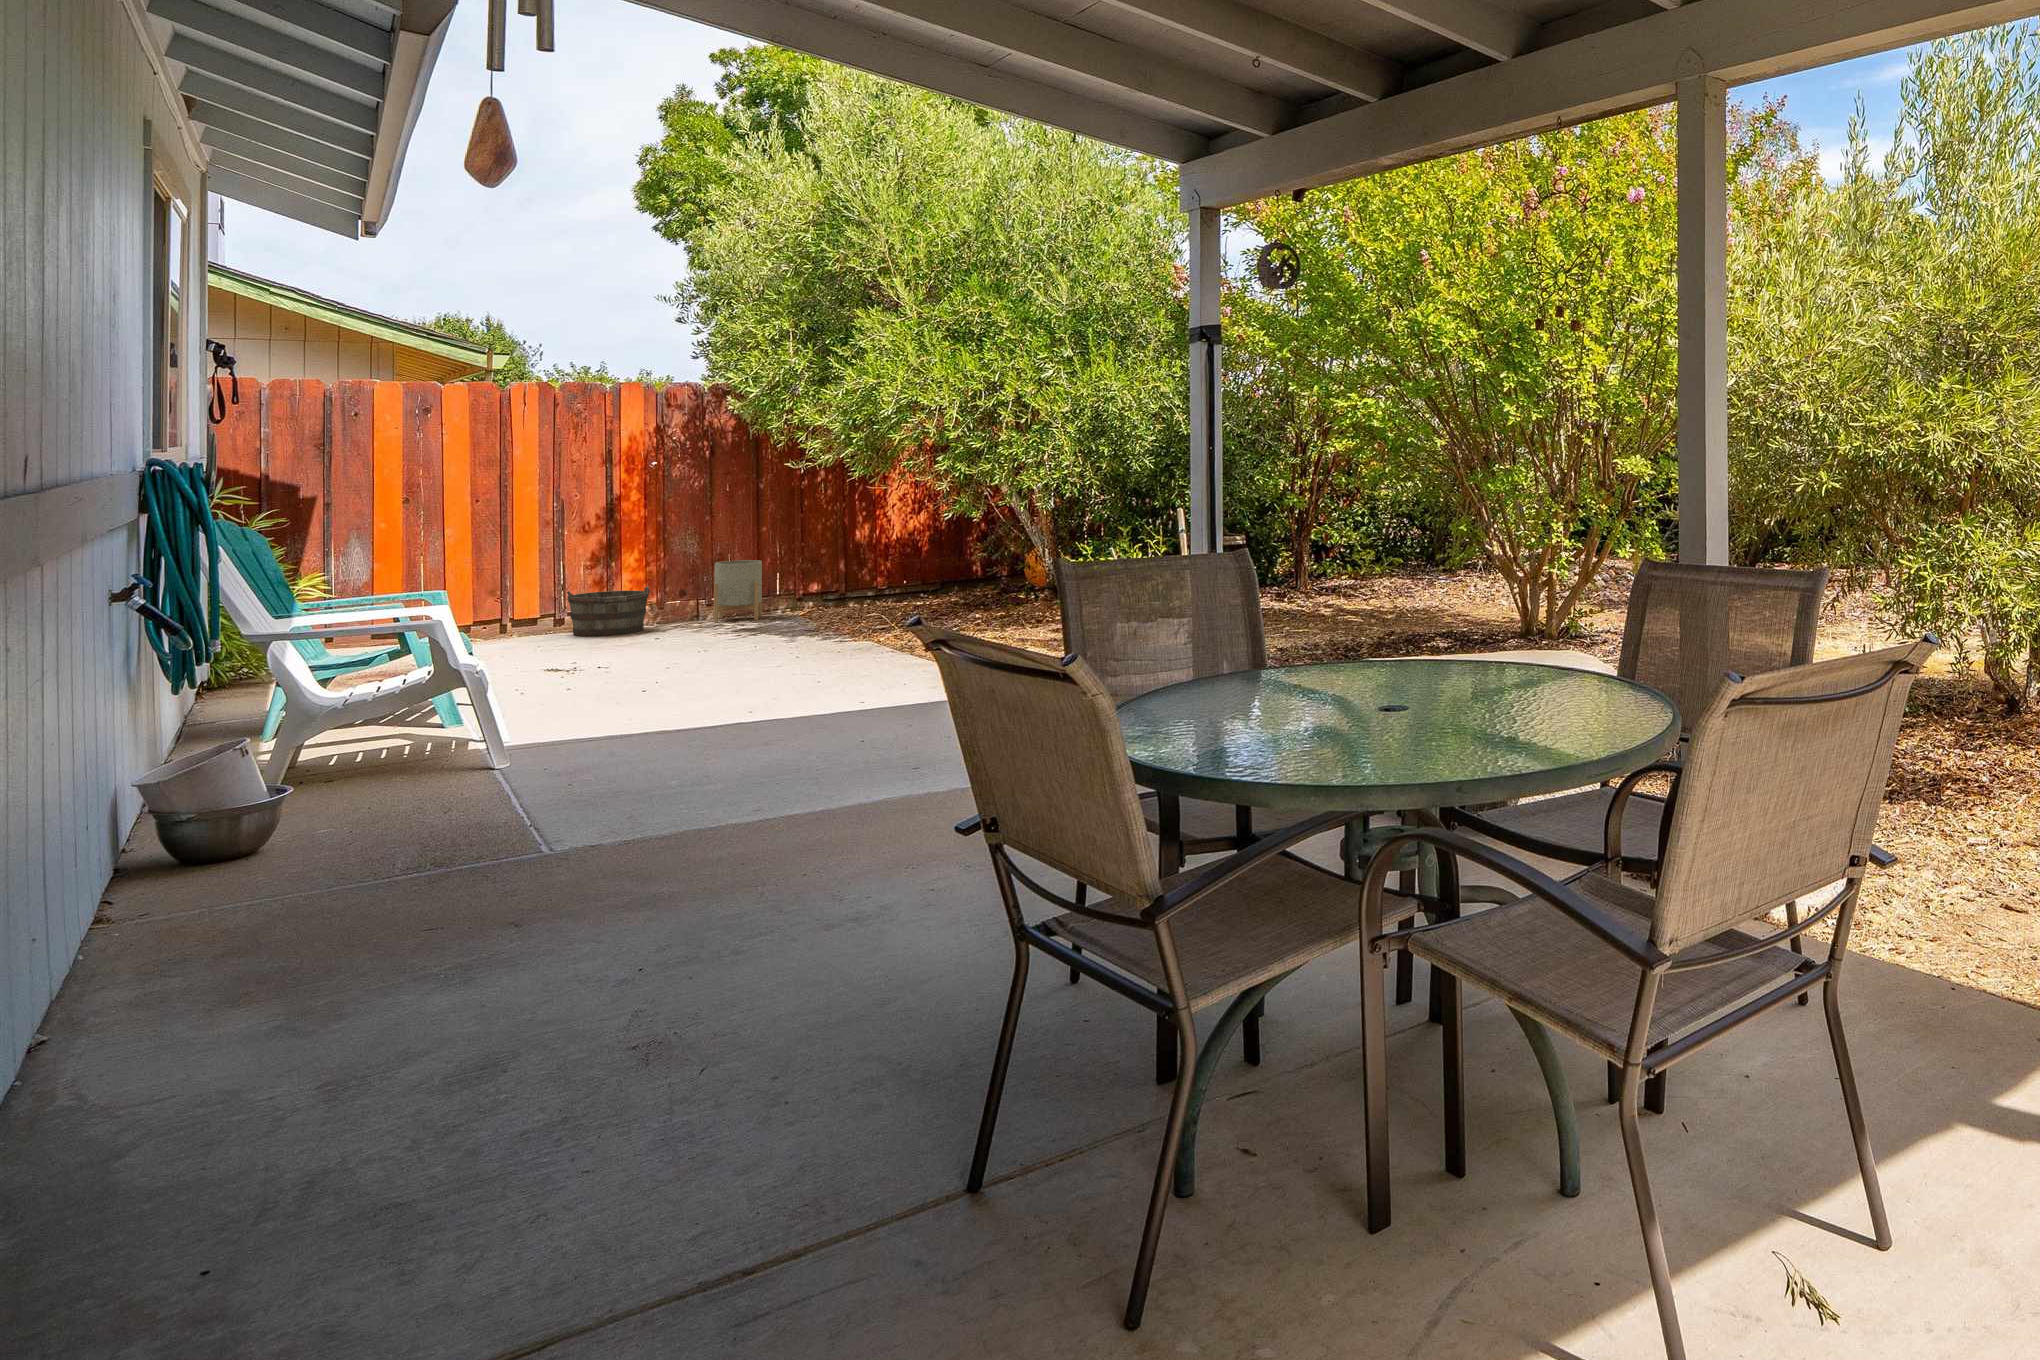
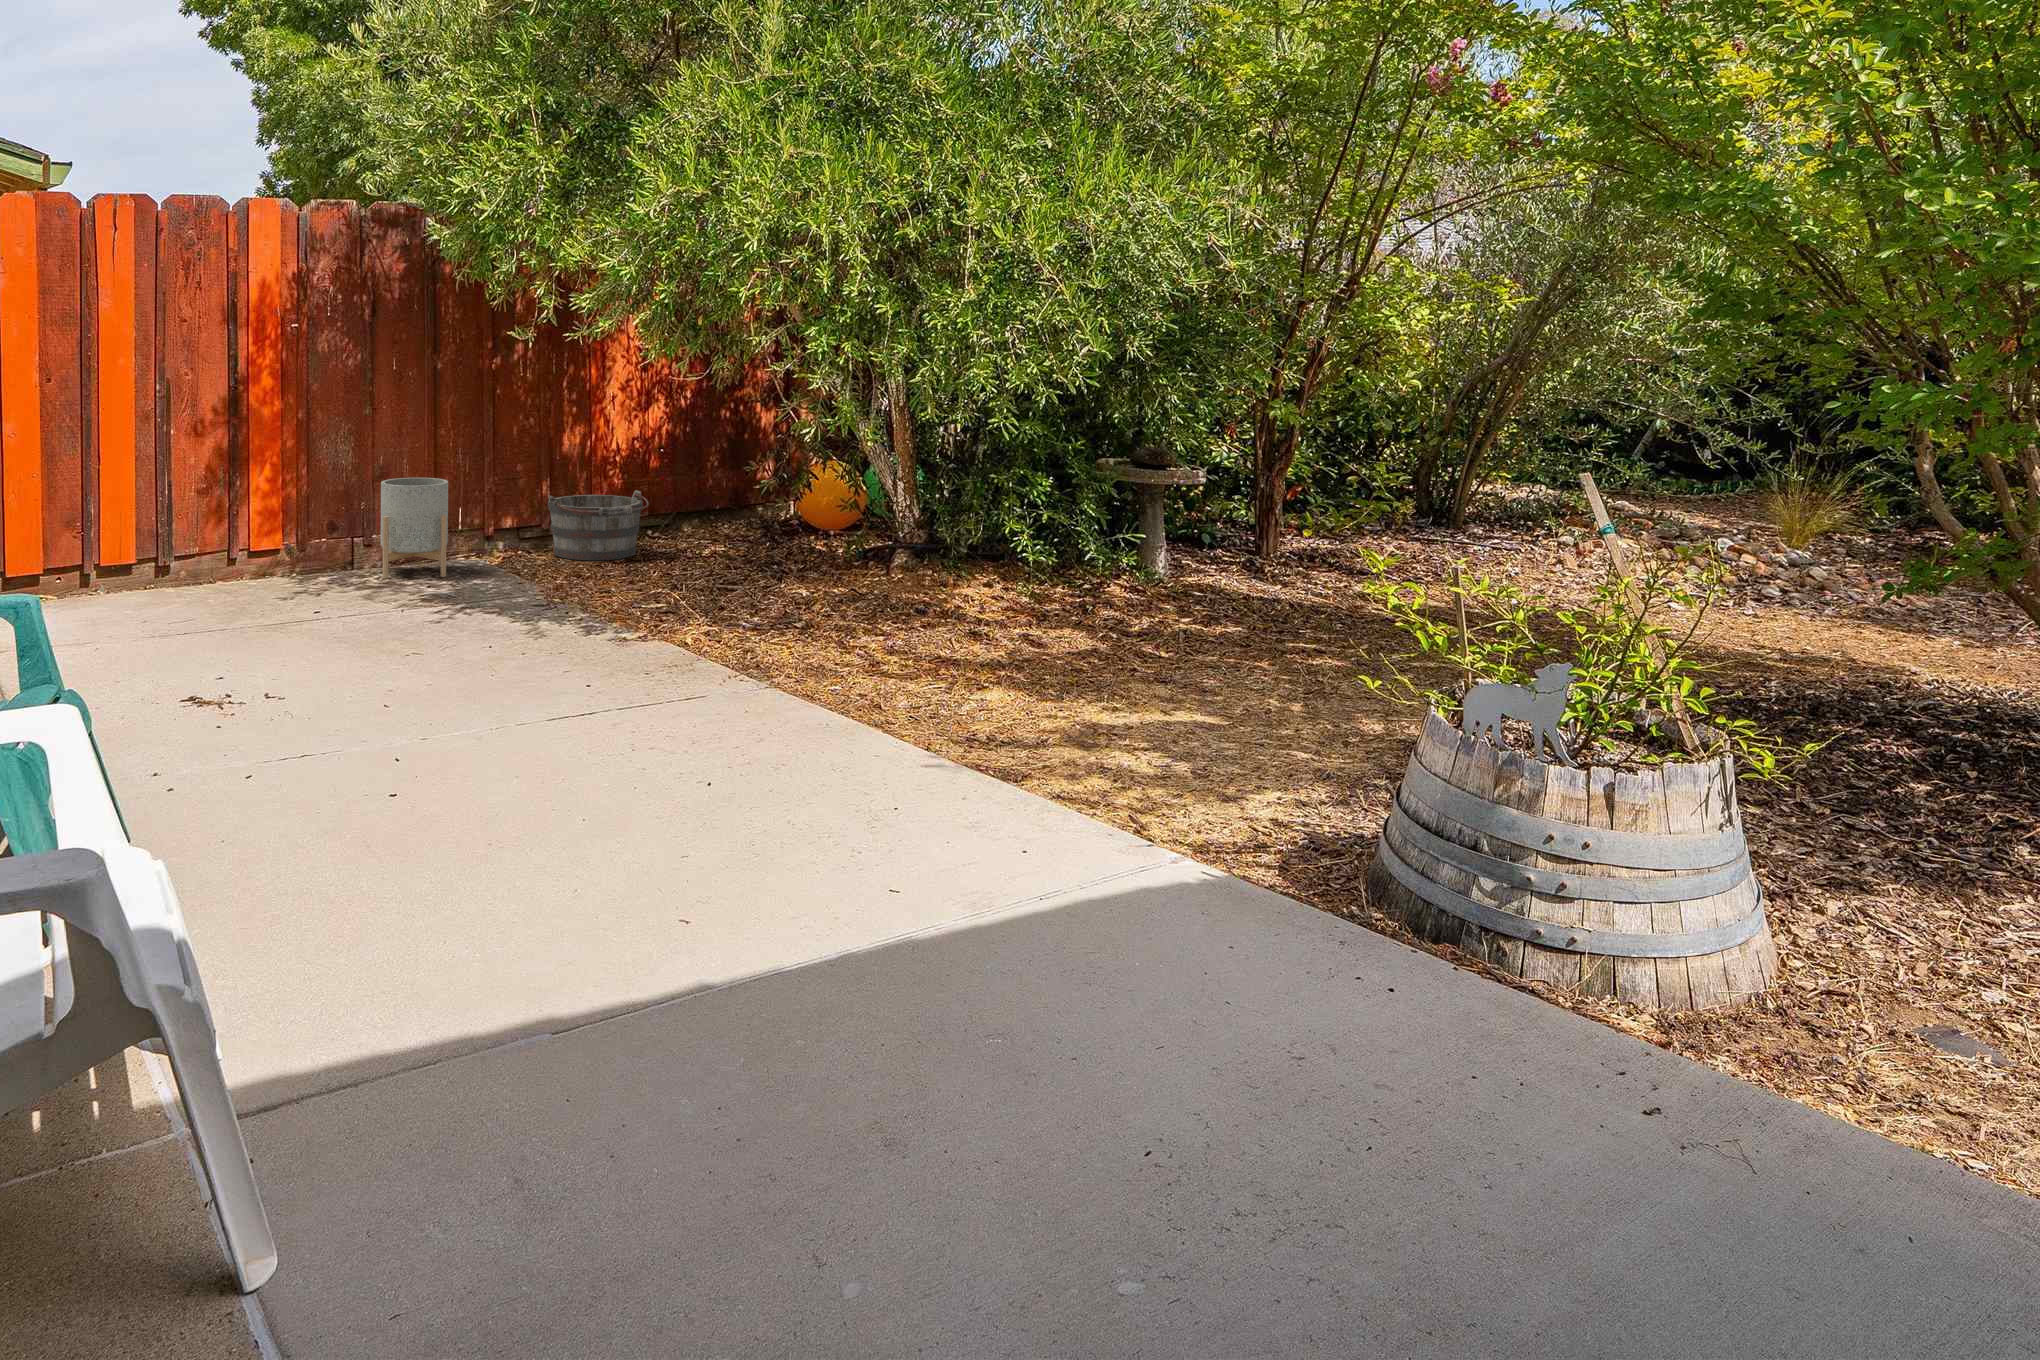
bucket: present [566,586,650,636] -> present [548,490,649,561]

